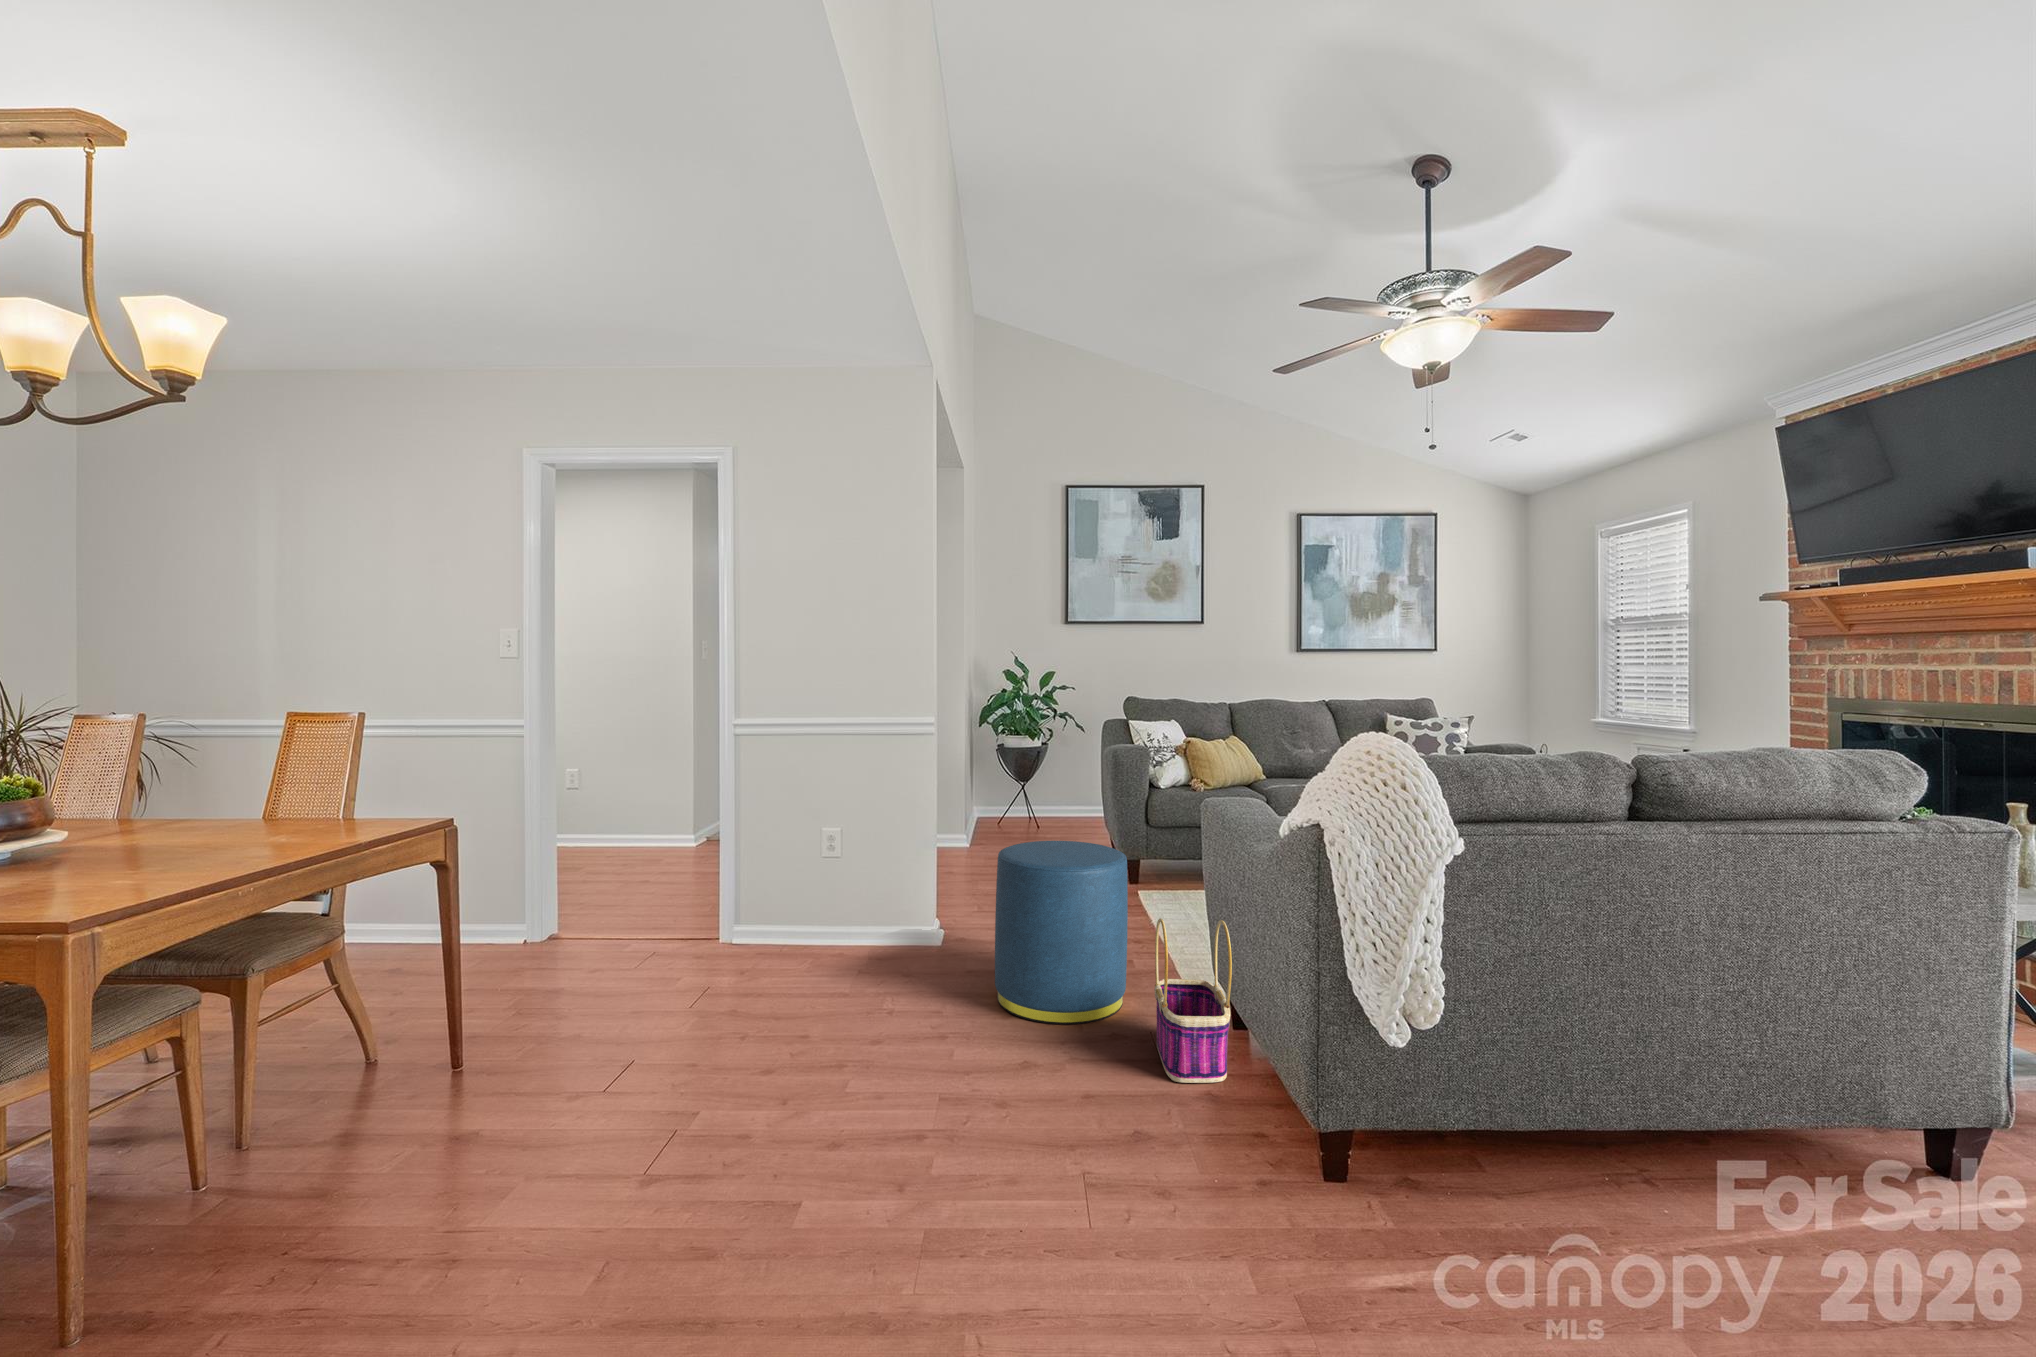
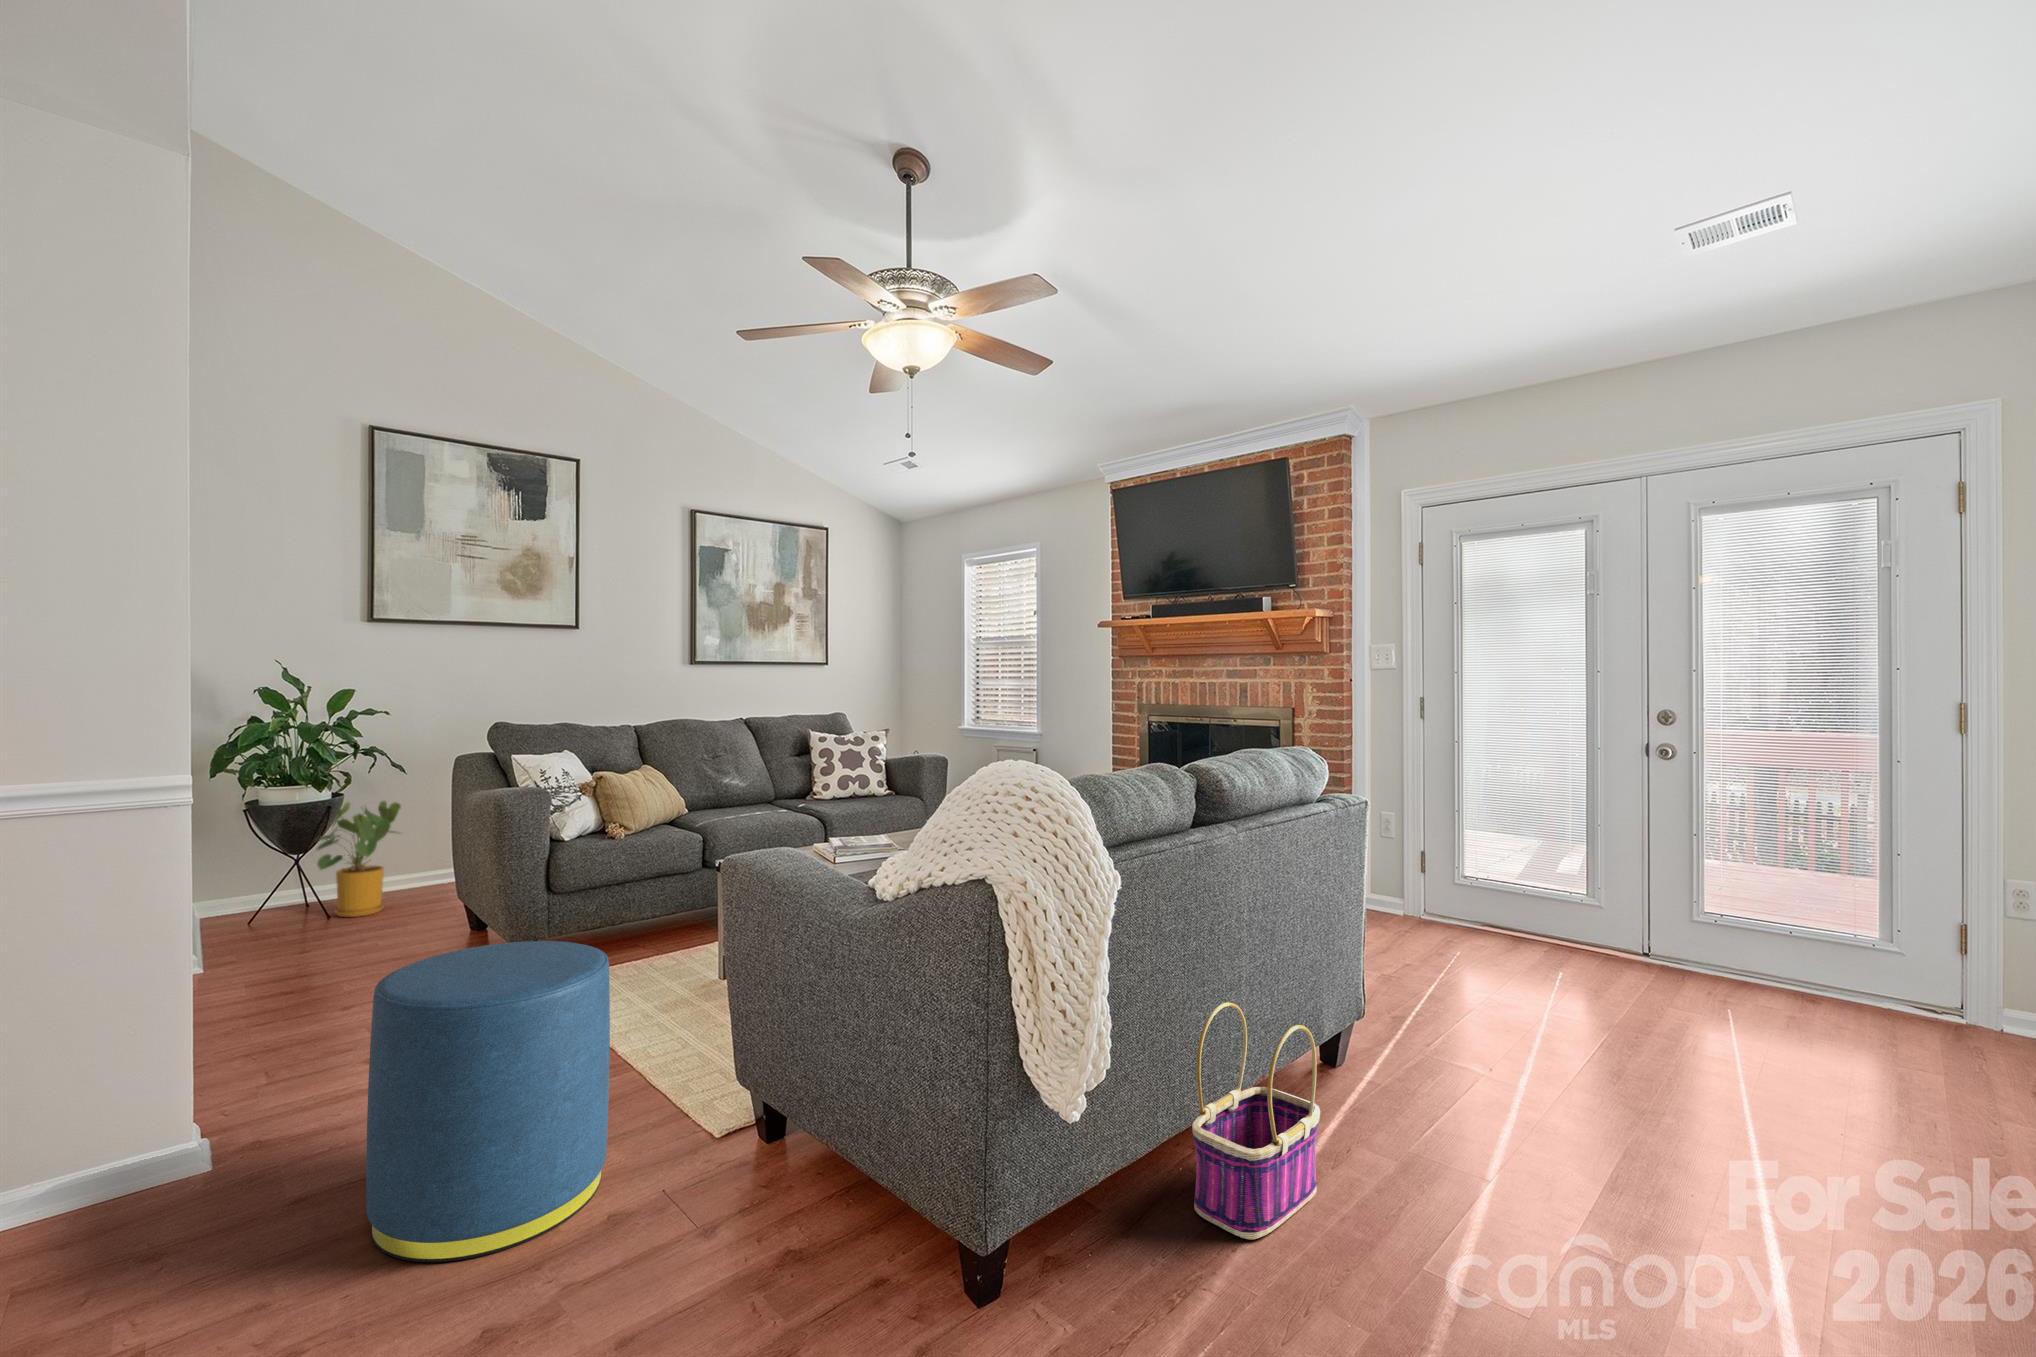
house plant: none [1025,751,1081,831] -> present [315,801,401,917]
basket: present [1154,918,1232,1083] -> present [1192,1002,1320,1239]

